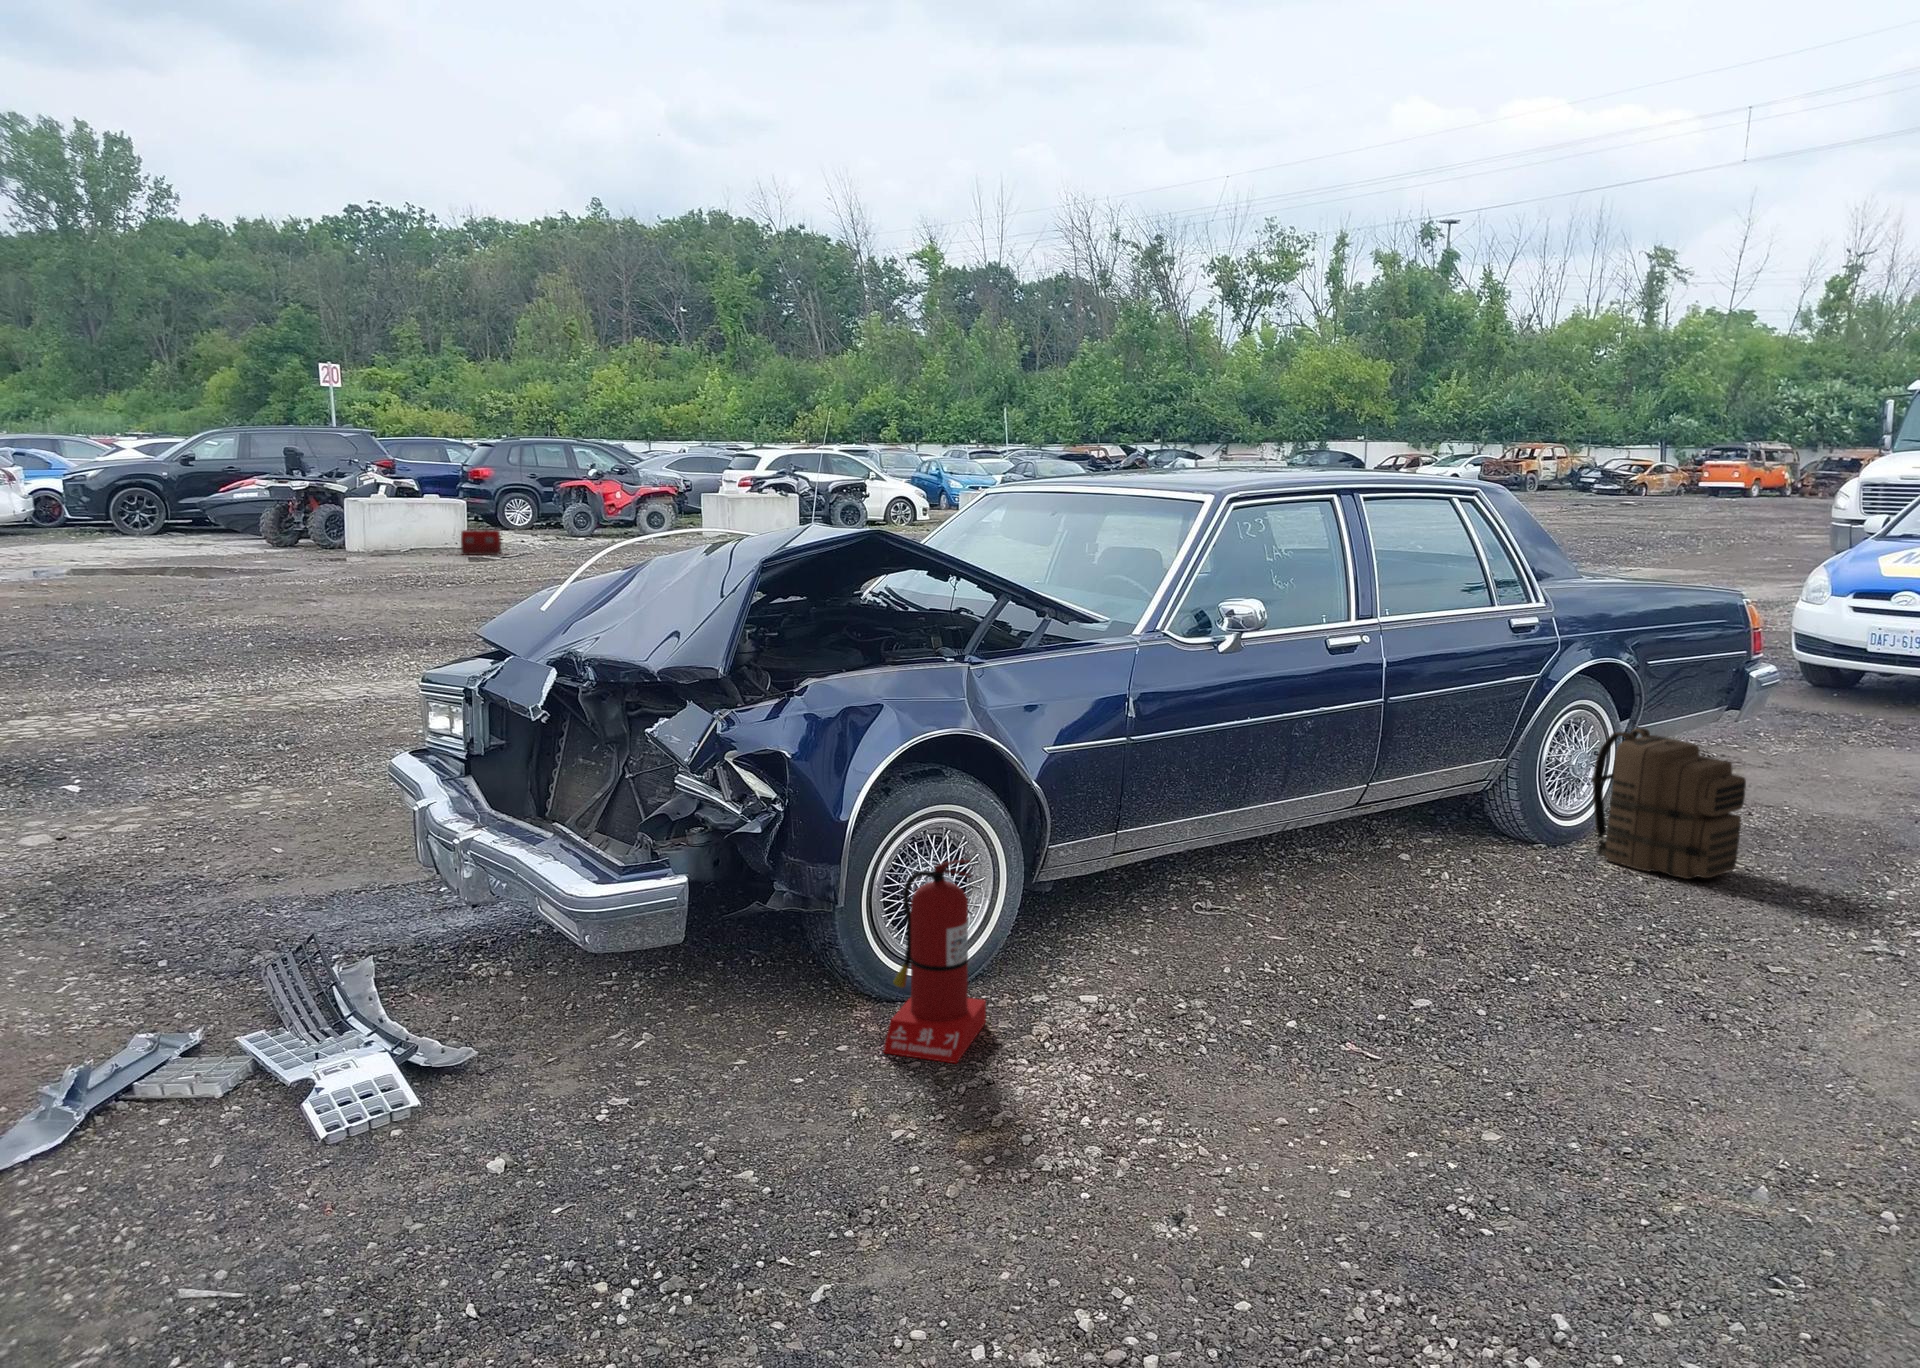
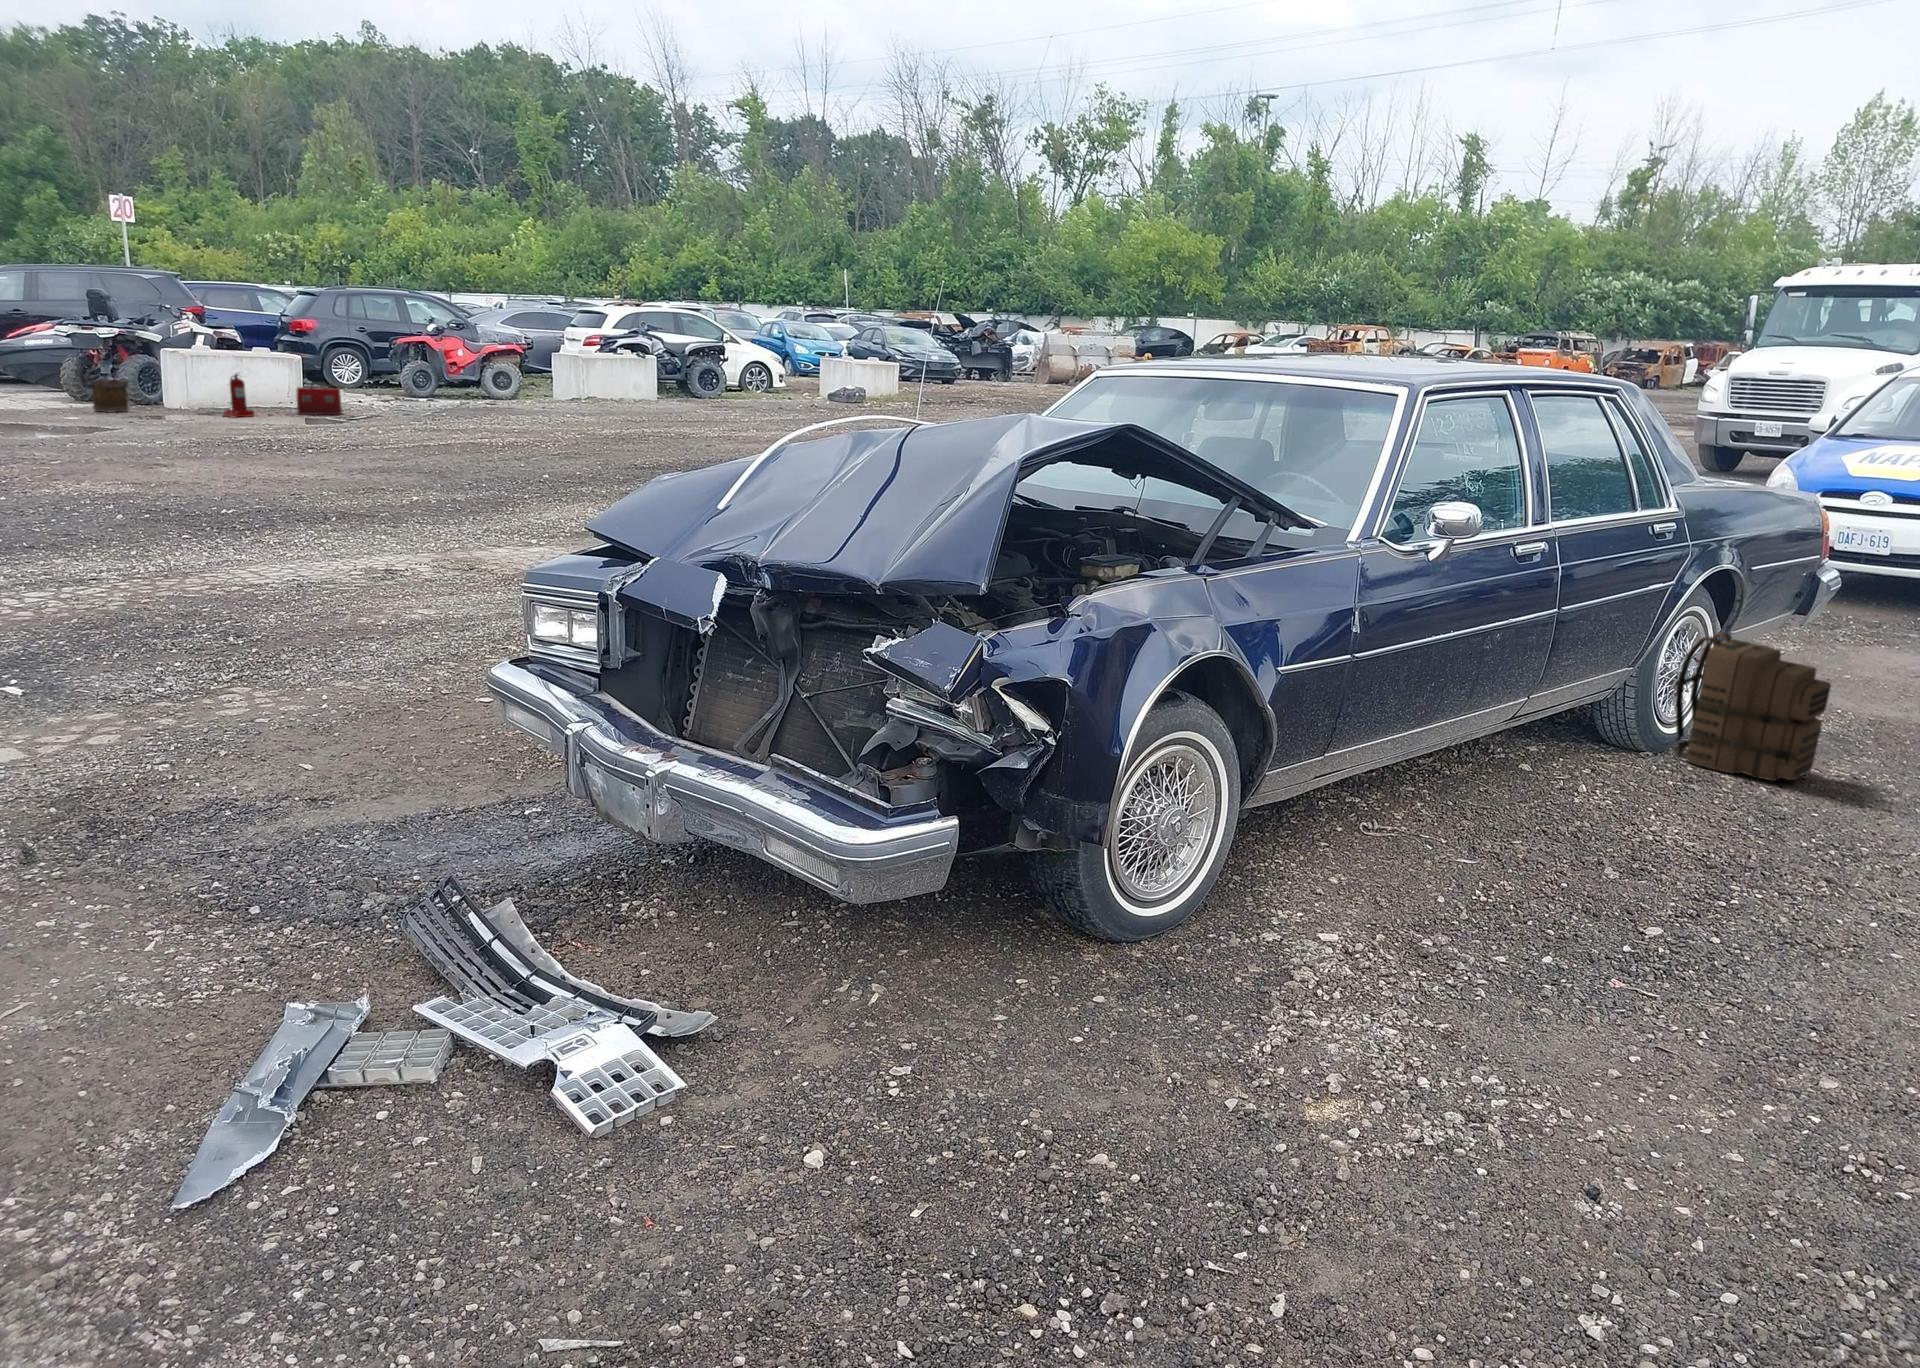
bucket: none [285,527,318,557] -> present [90,380,128,412]
fire extinguisher: present [883,859,986,1063] -> present [223,374,254,418]

